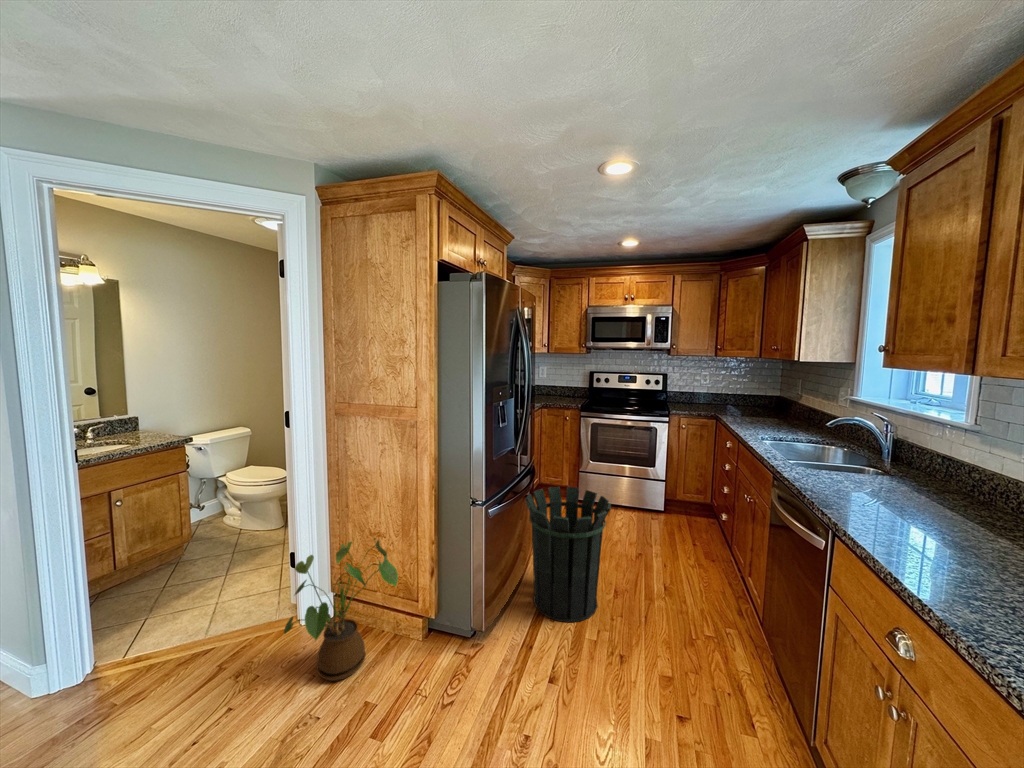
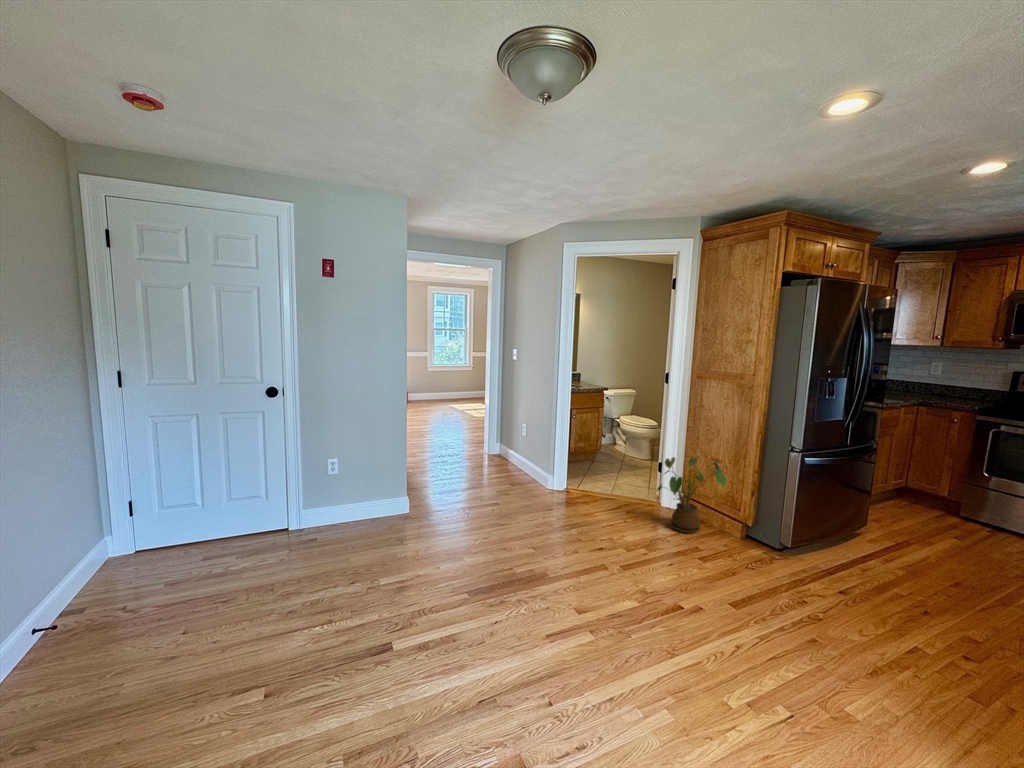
waste bin: present [525,487,611,623] -> none [849,465,954,584]

